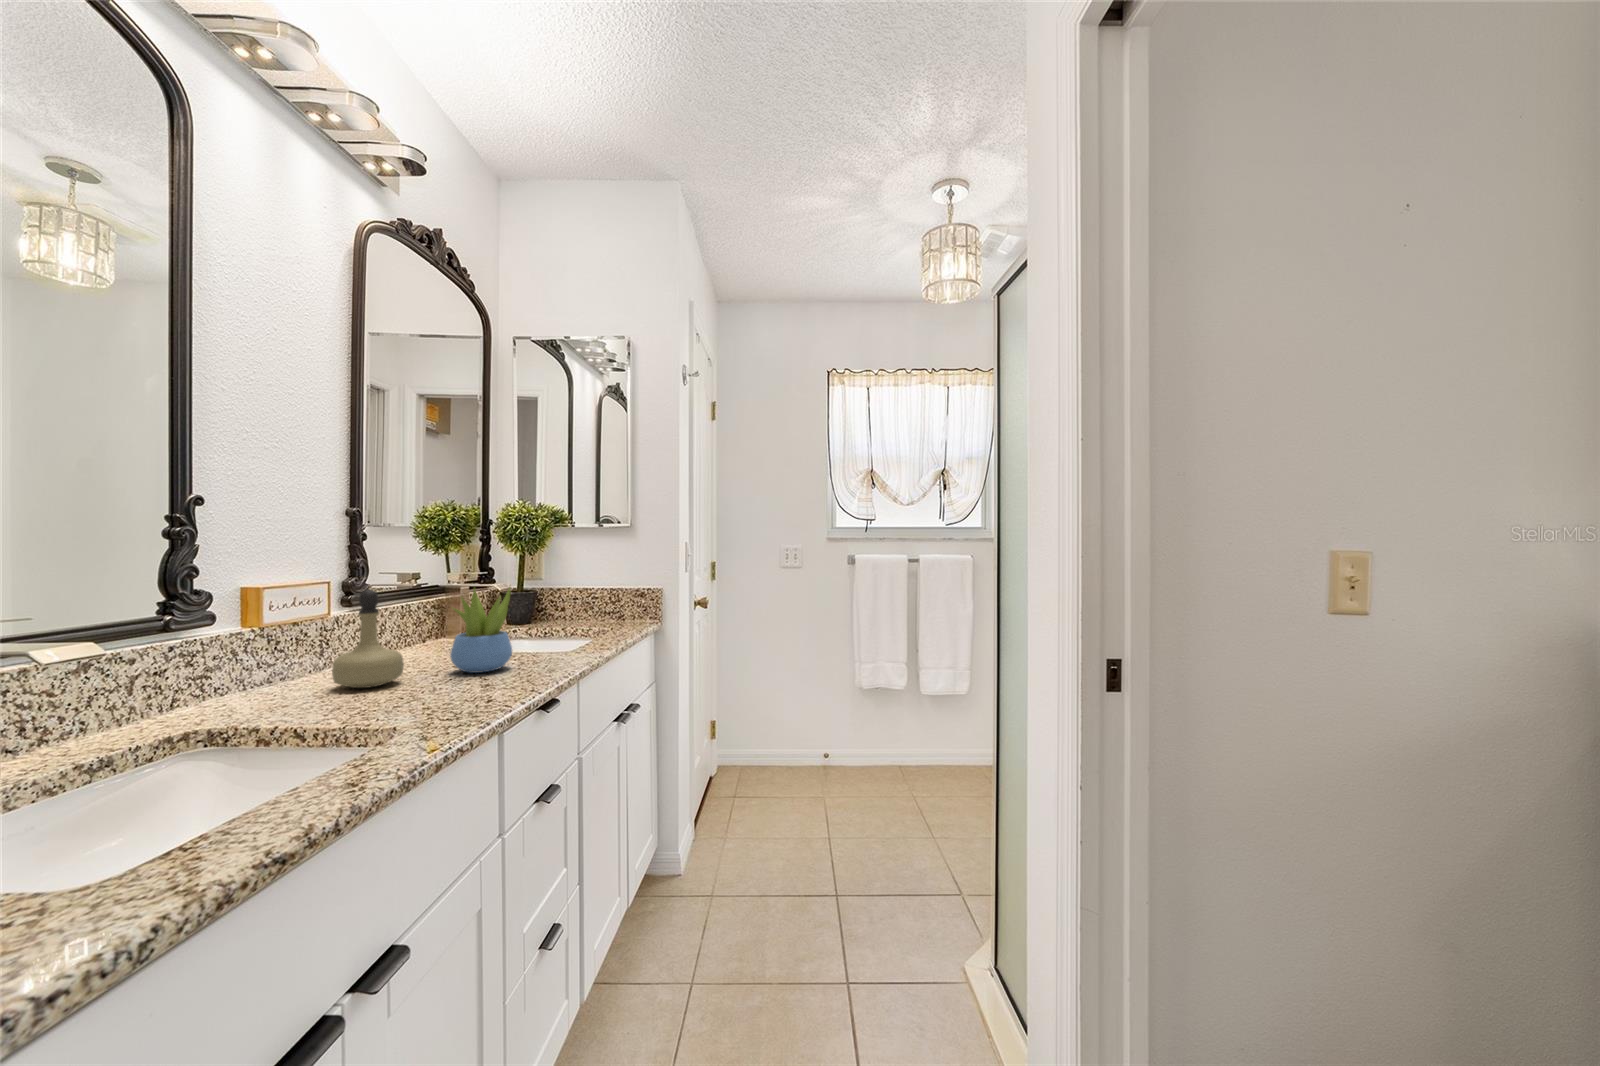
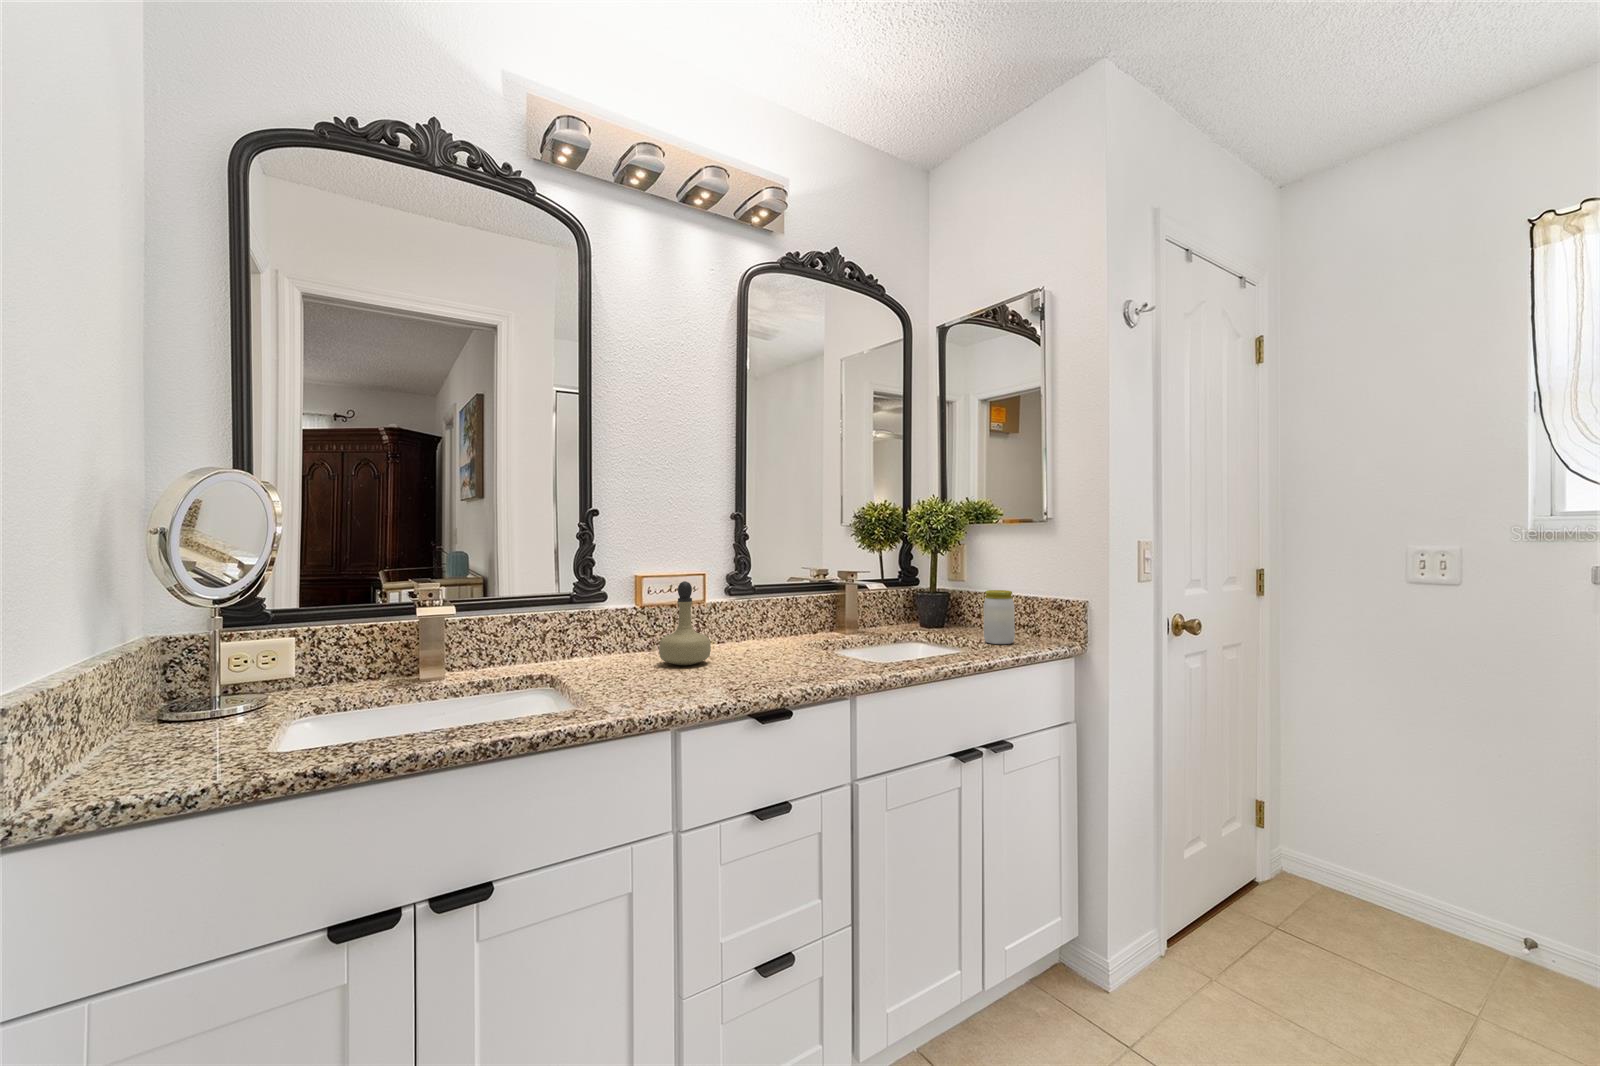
jar: none [596,583,622,628] -> present [984,590,1015,644]
succulent plant: present [450,587,512,673] -> none [746,584,800,669]

